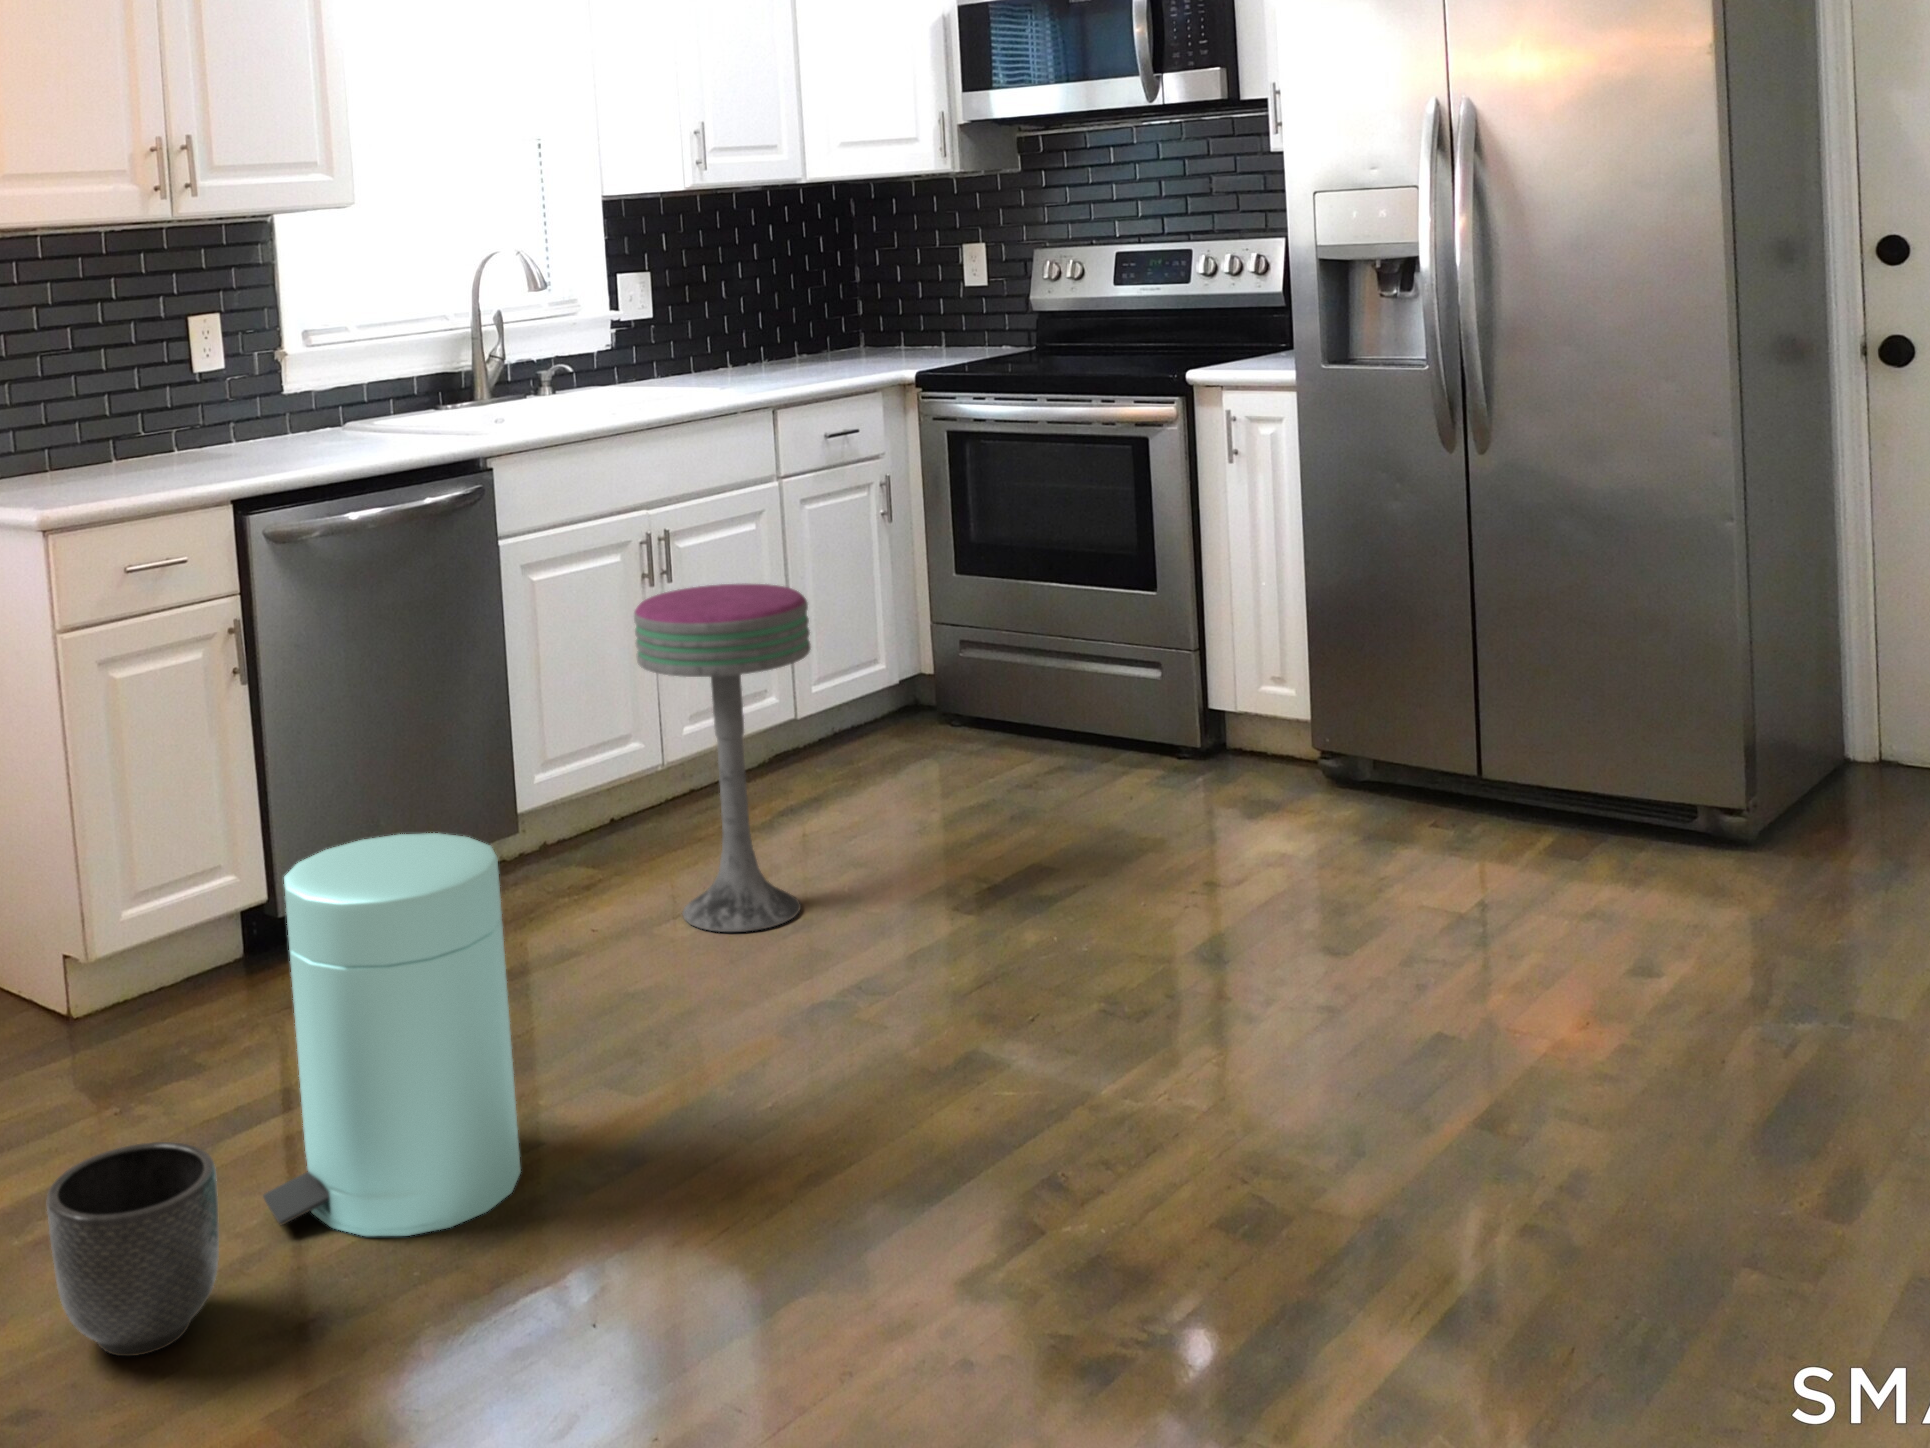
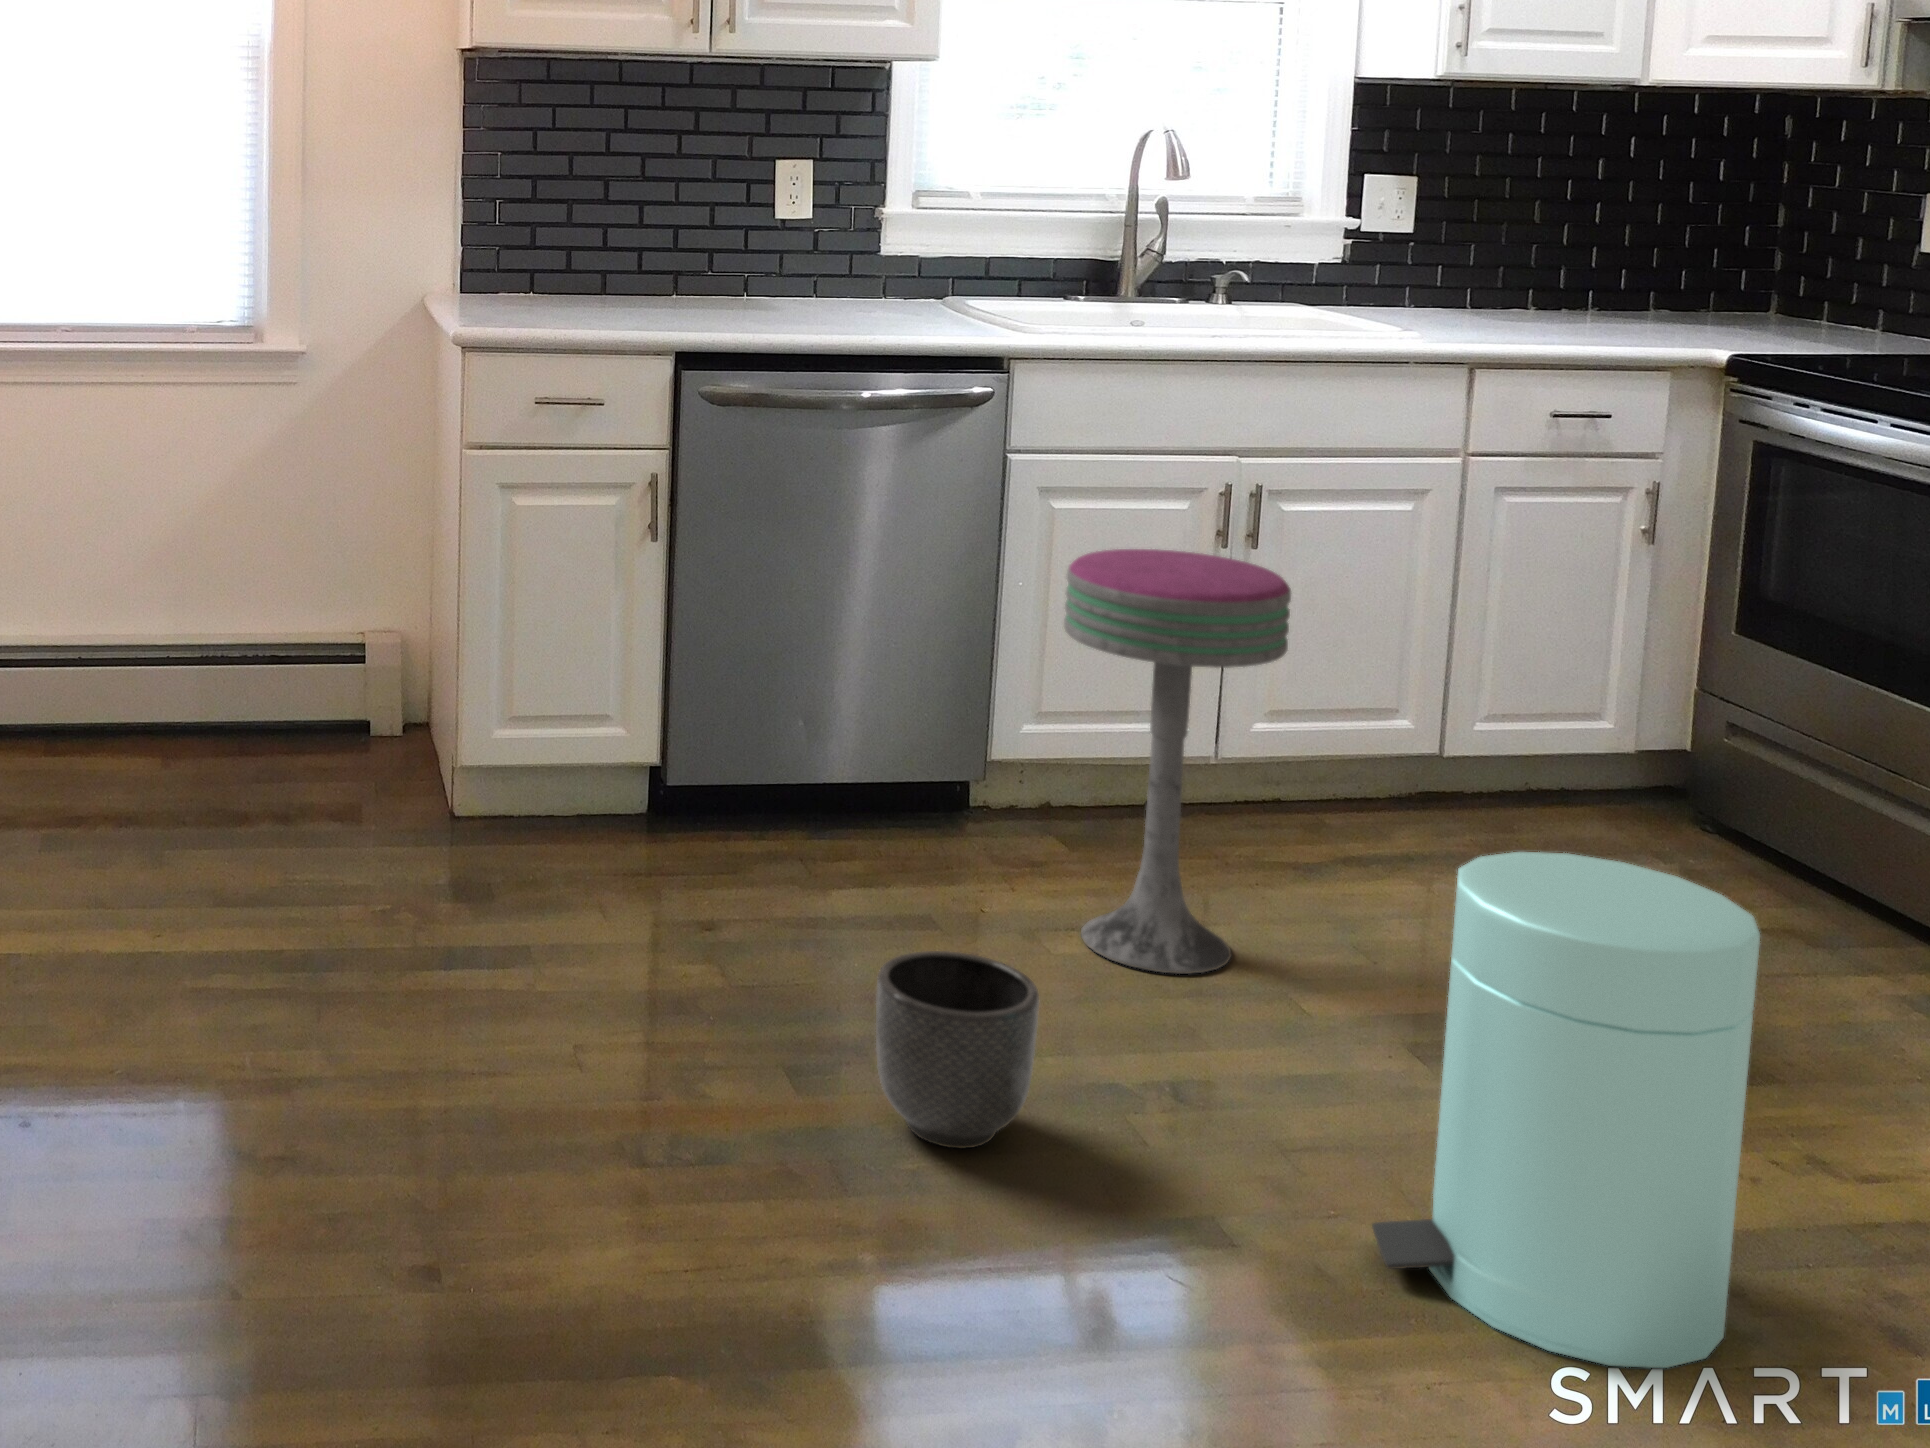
trash can: present [263,833,521,1236] -> present [1372,852,1760,1368]
planter: present [47,1142,219,1356] -> present [876,951,1039,1148]

